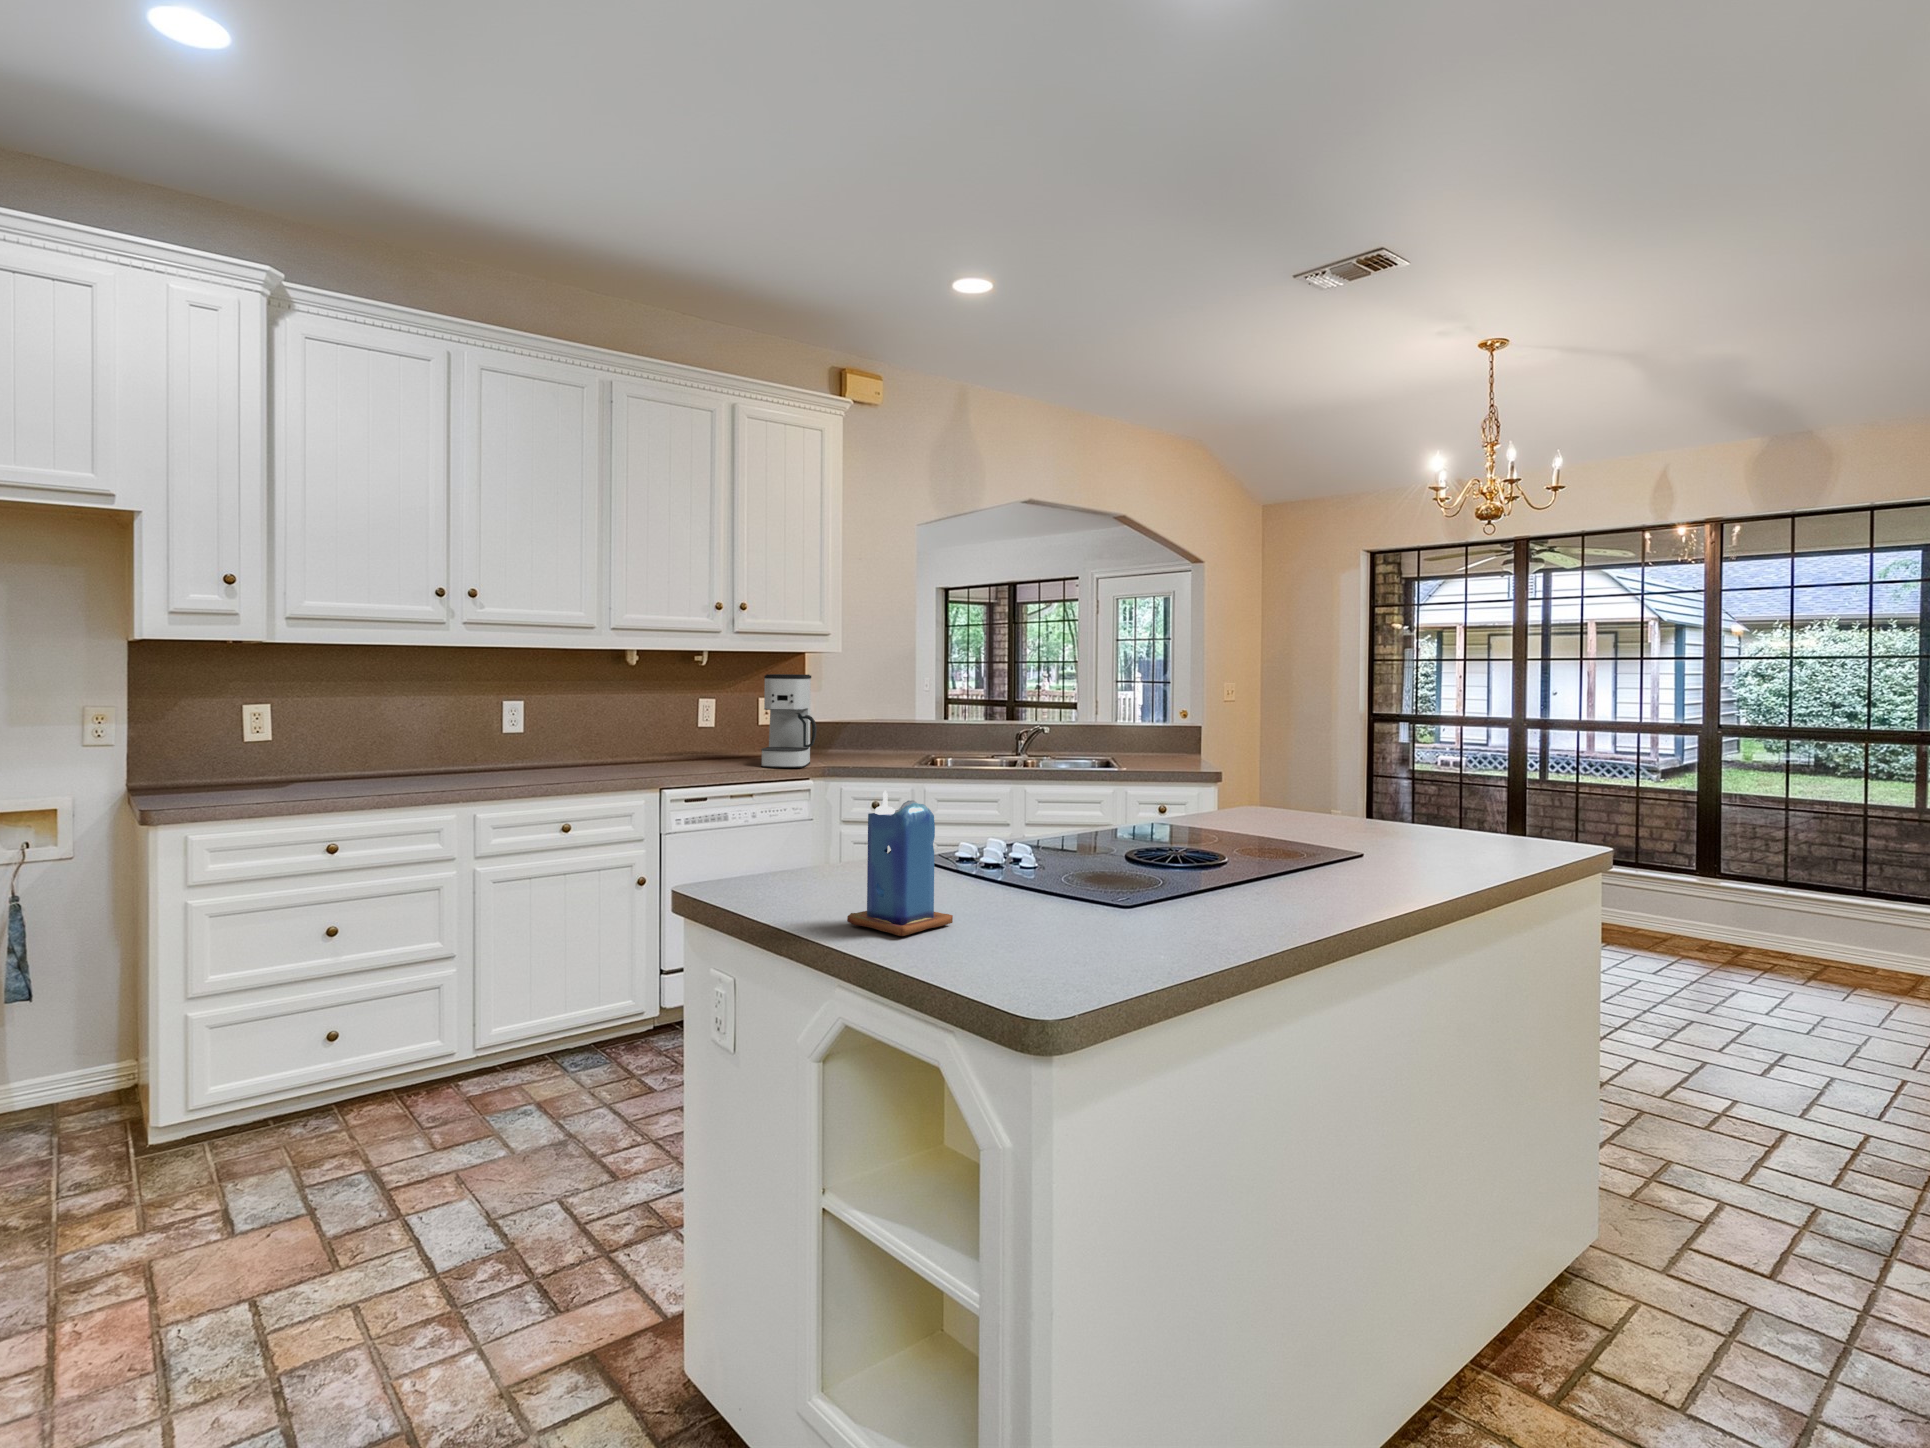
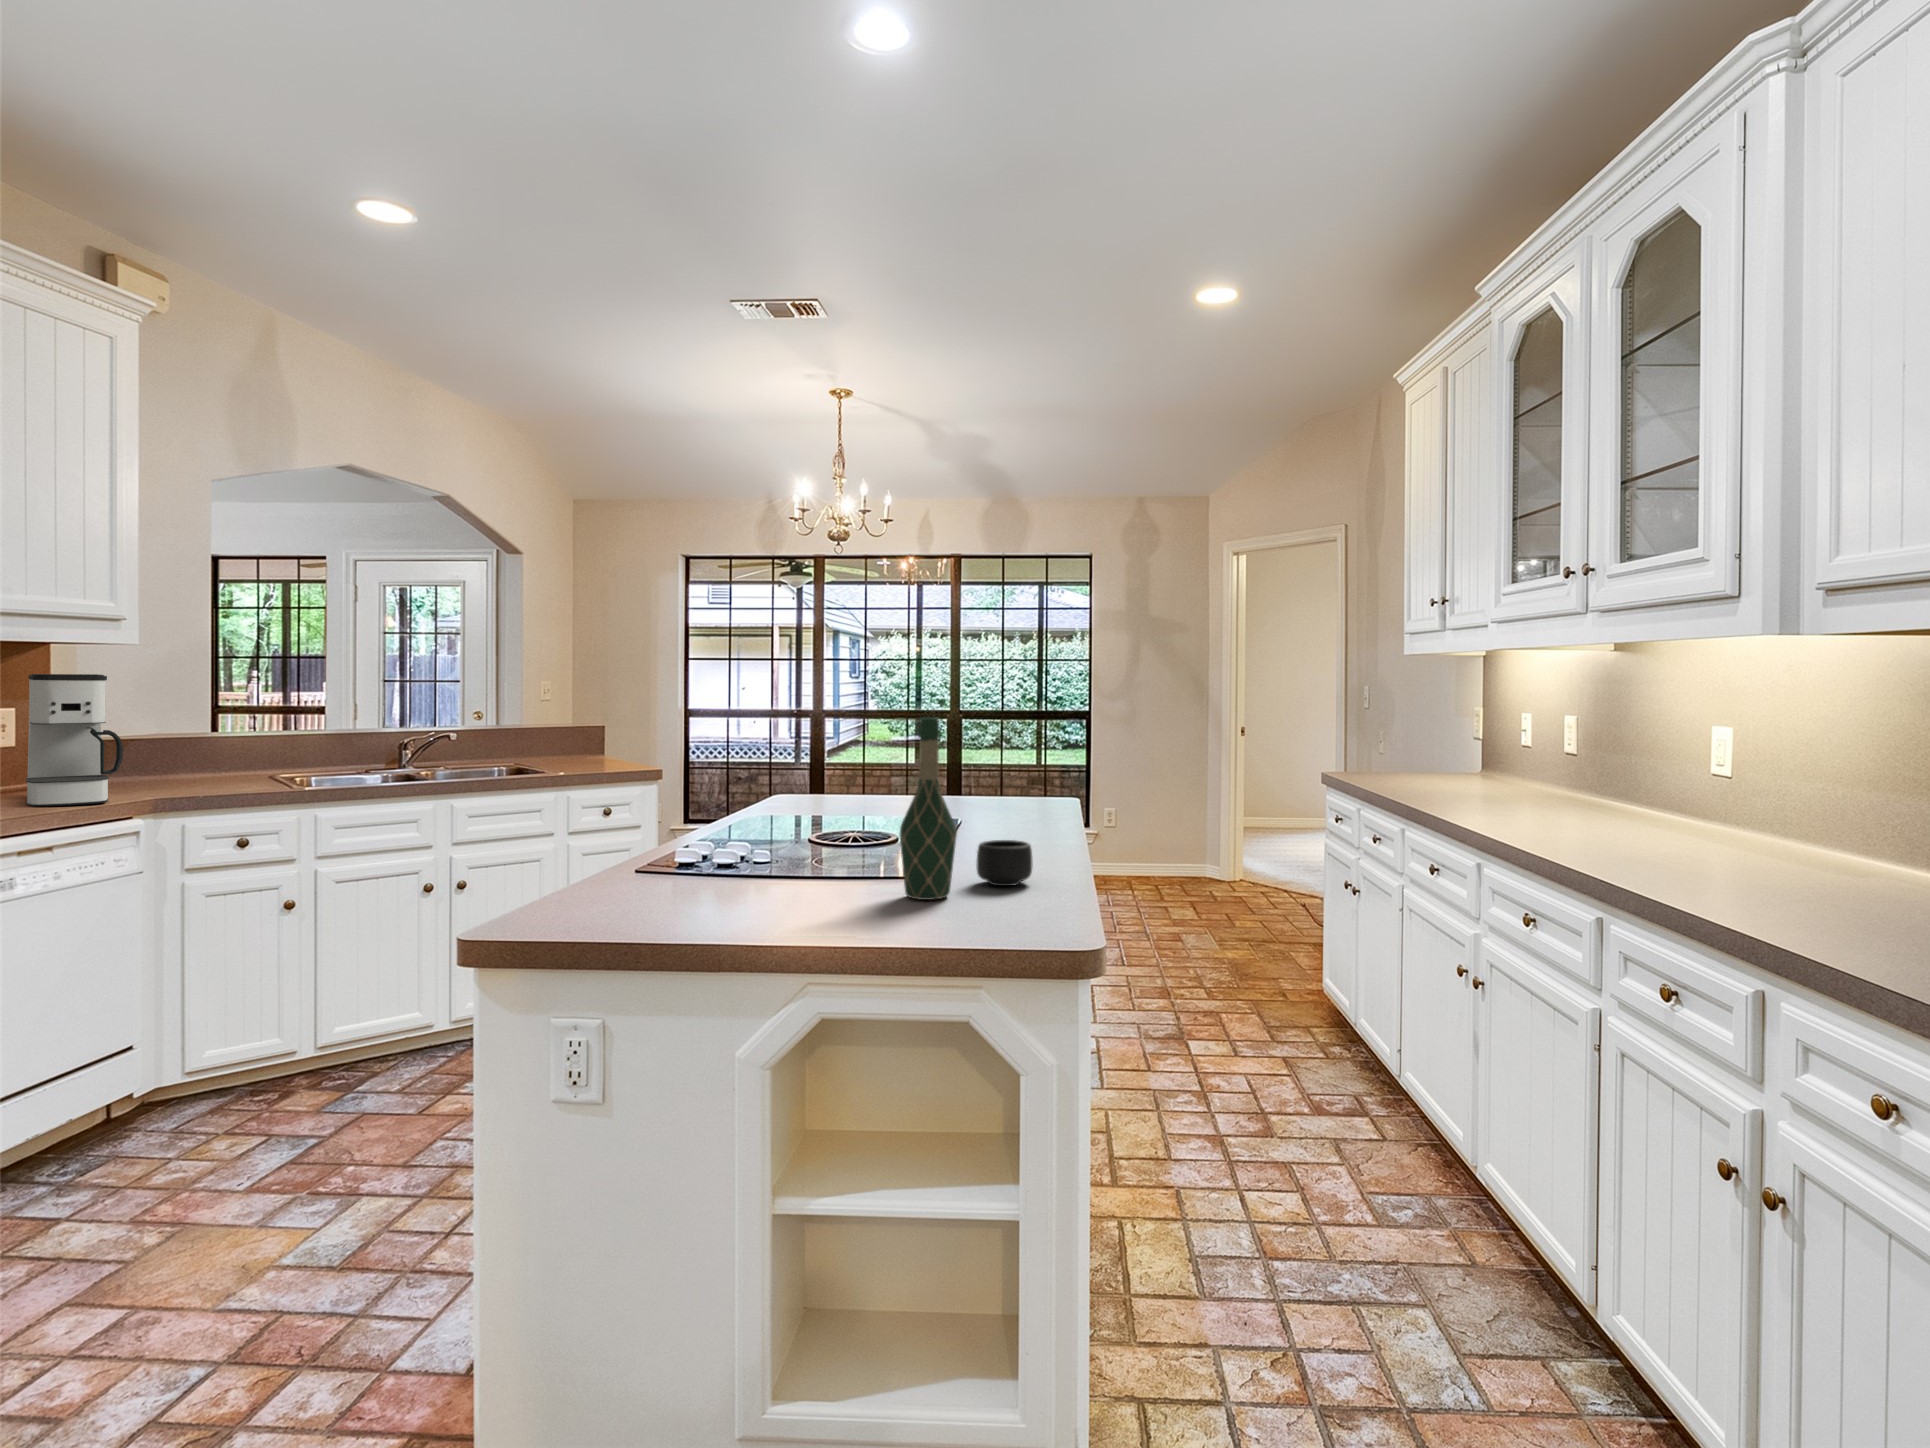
wine bottle: none [1012,726,1078,938] -> present [900,717,957,900]
candle: present [847,791,953,936] -> none [764,785,845,918]
mug: none [1129,881,1211,941] -> present [977,840,1033,886]

